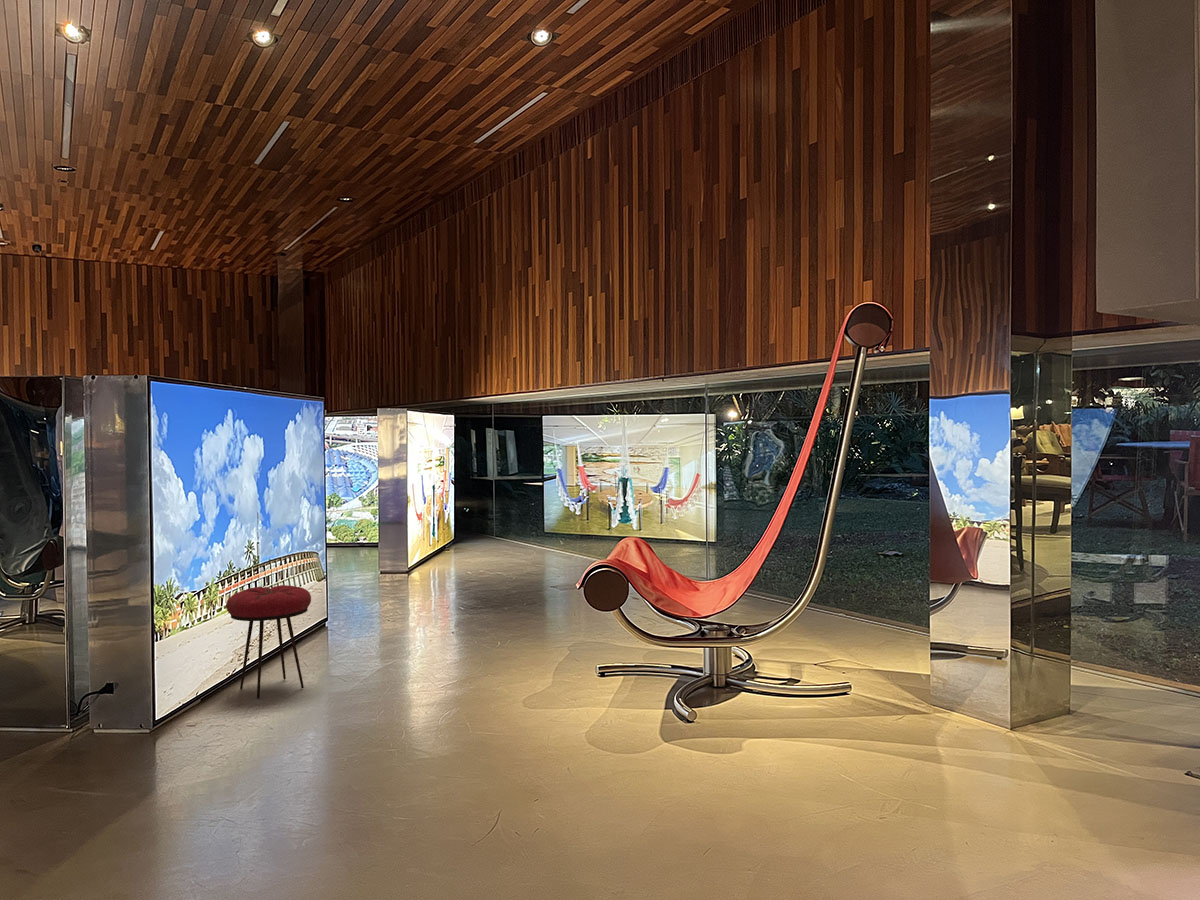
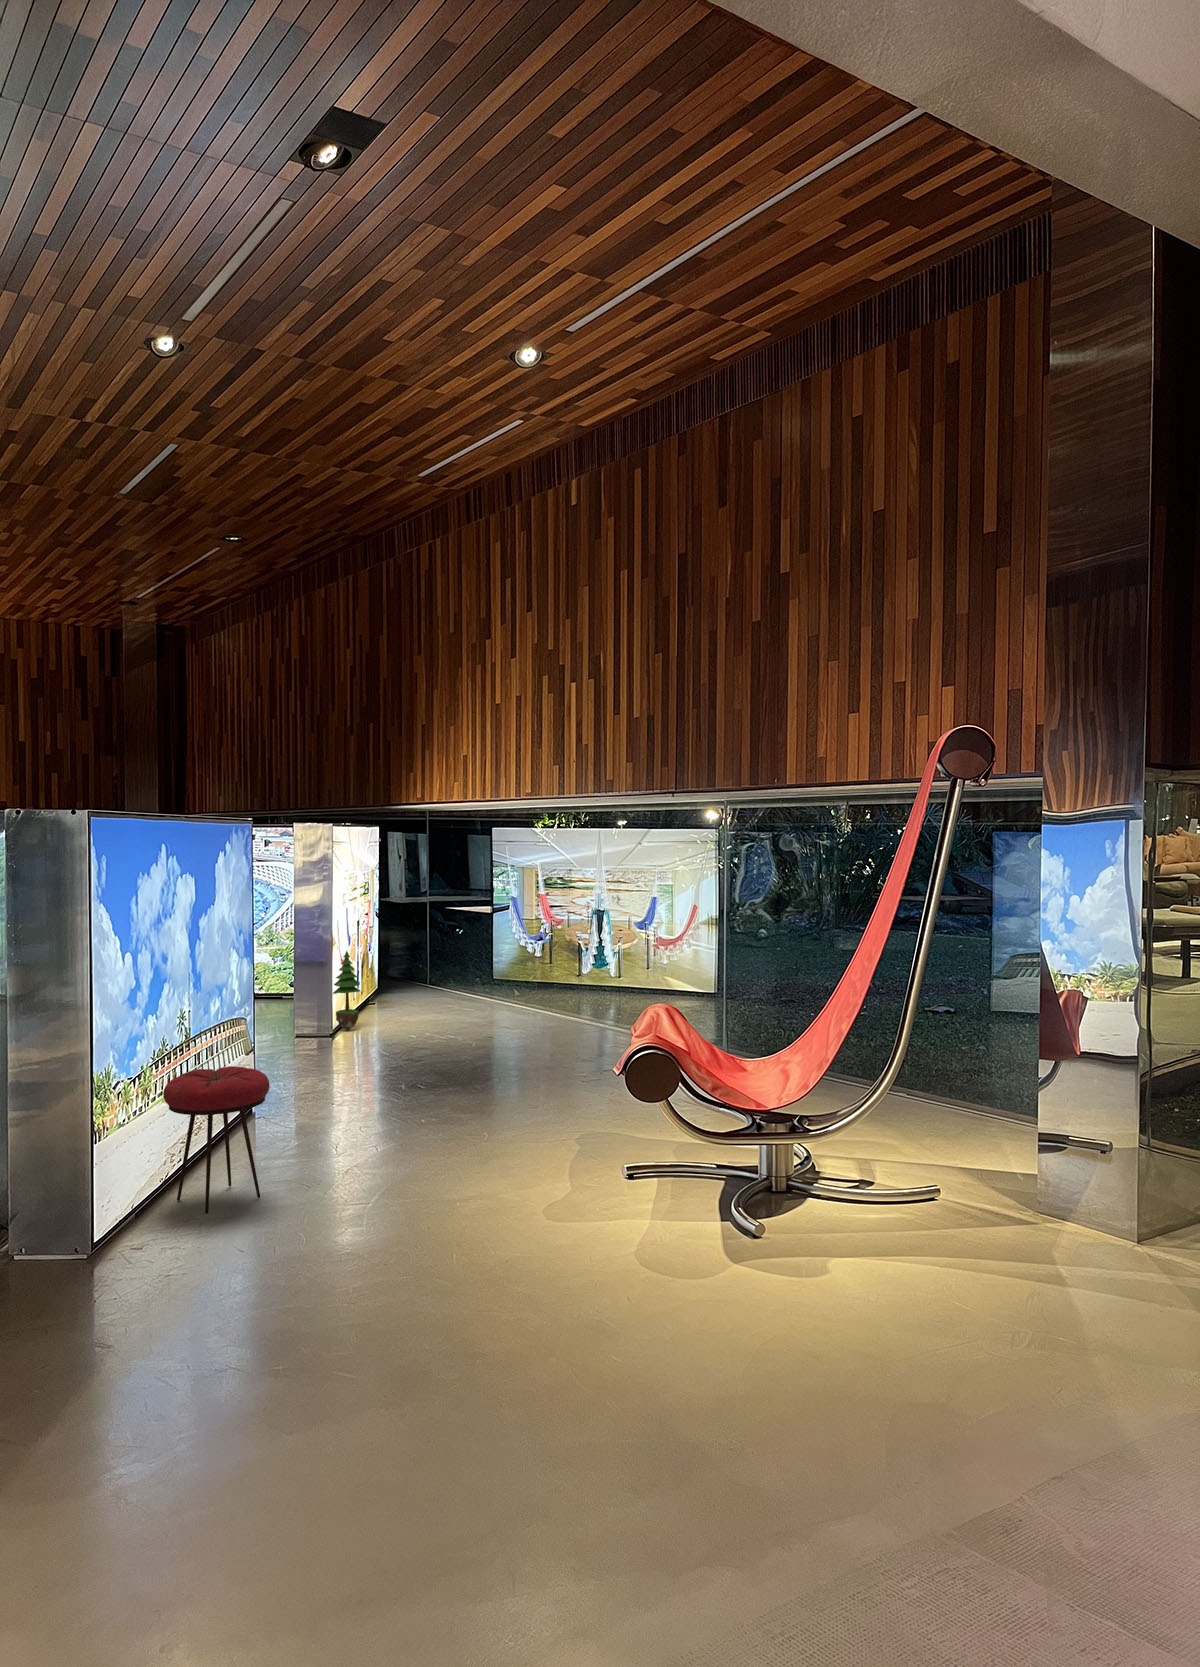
potted tree: none [412,509,435,572] -> present [333,951,360,1031]

